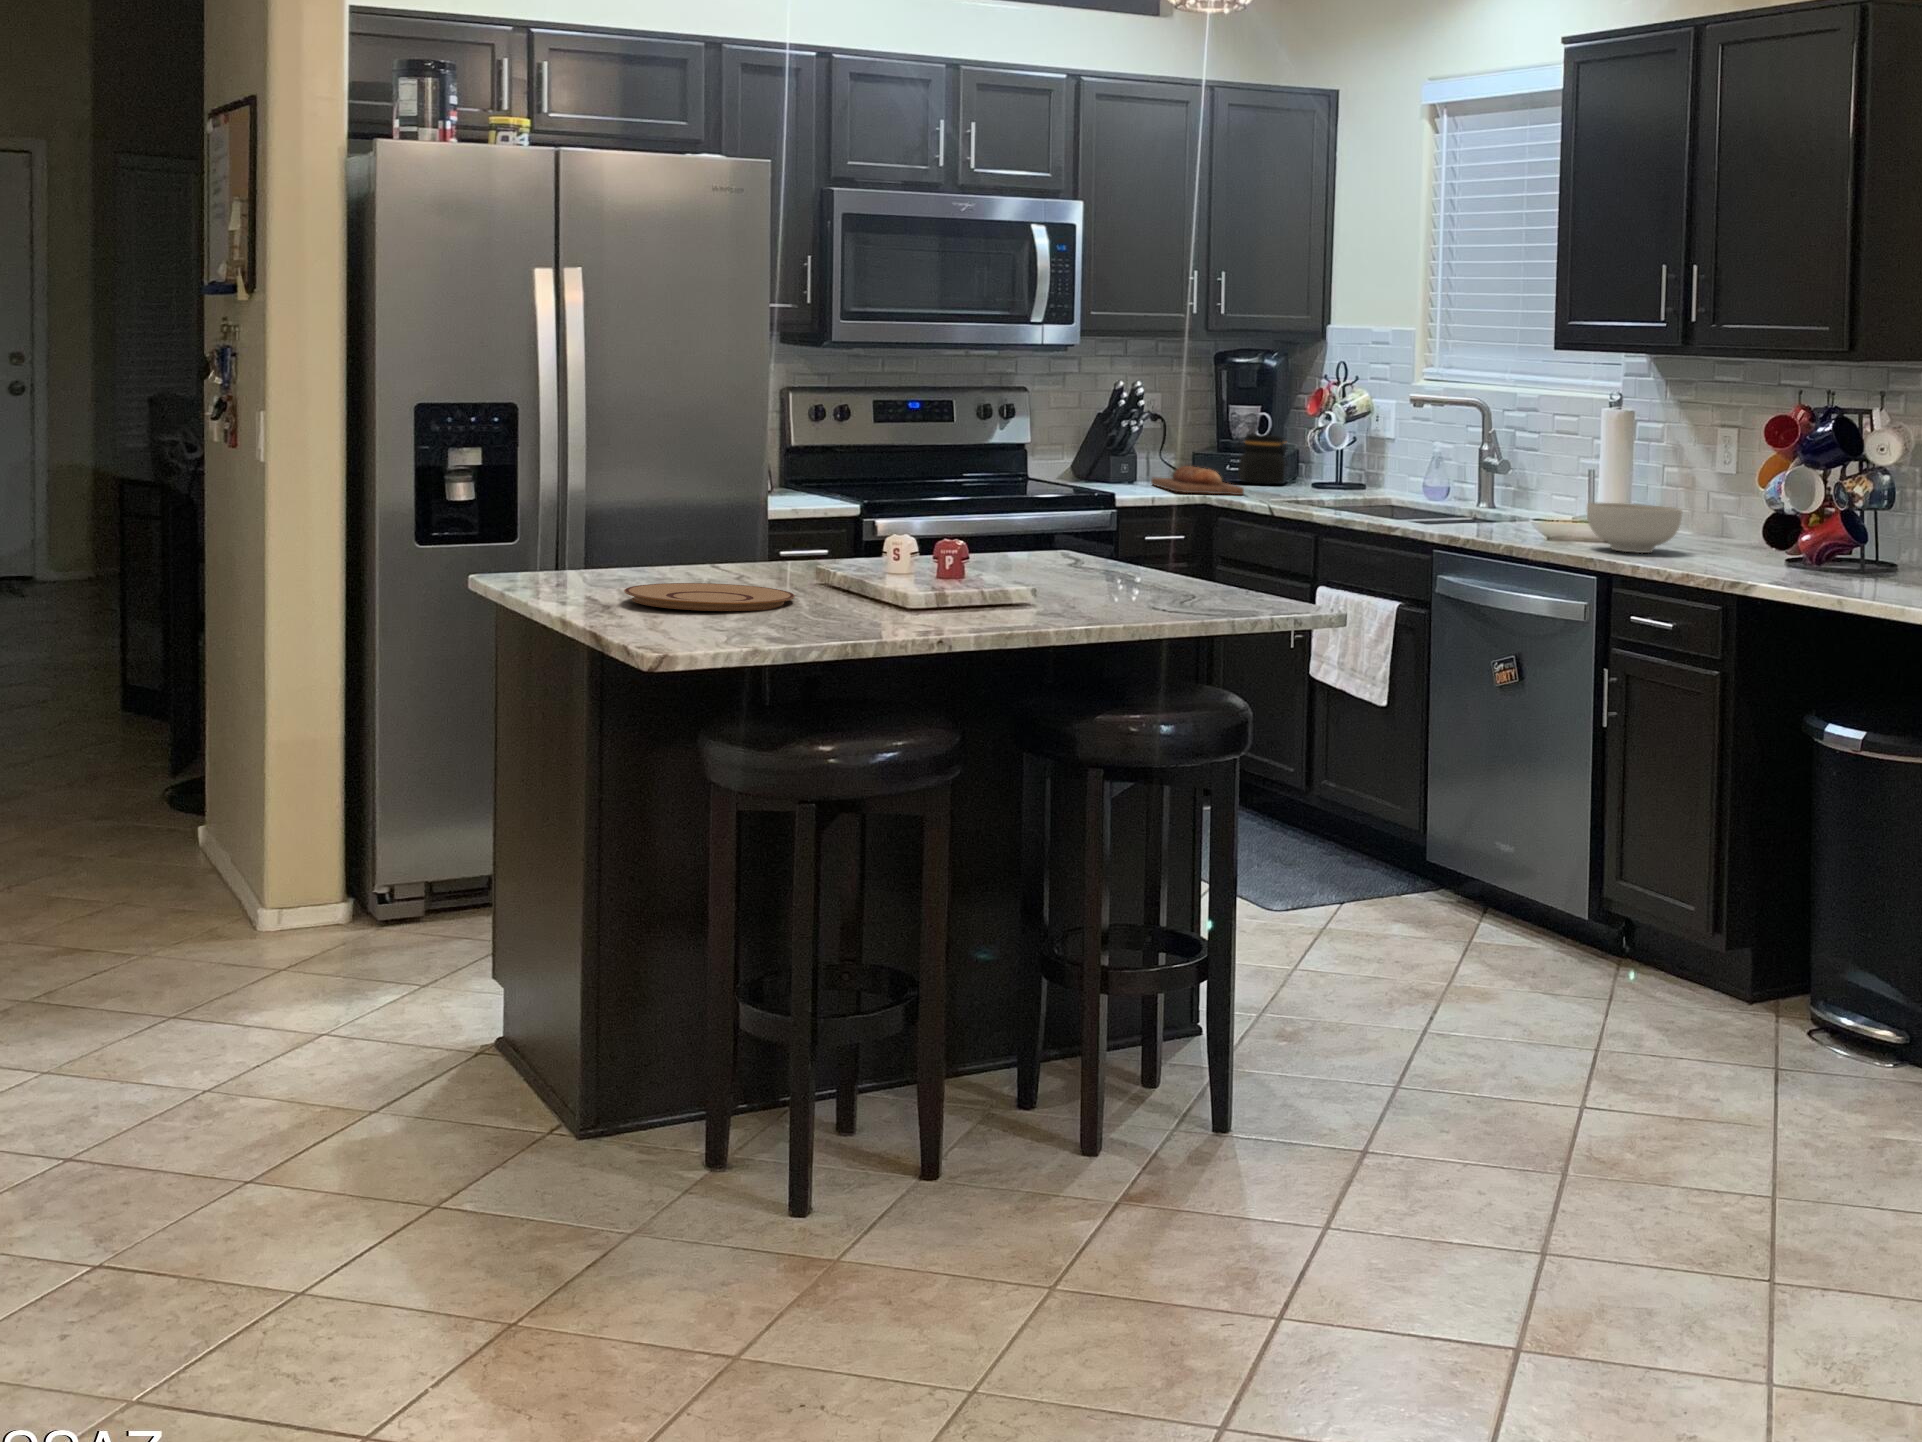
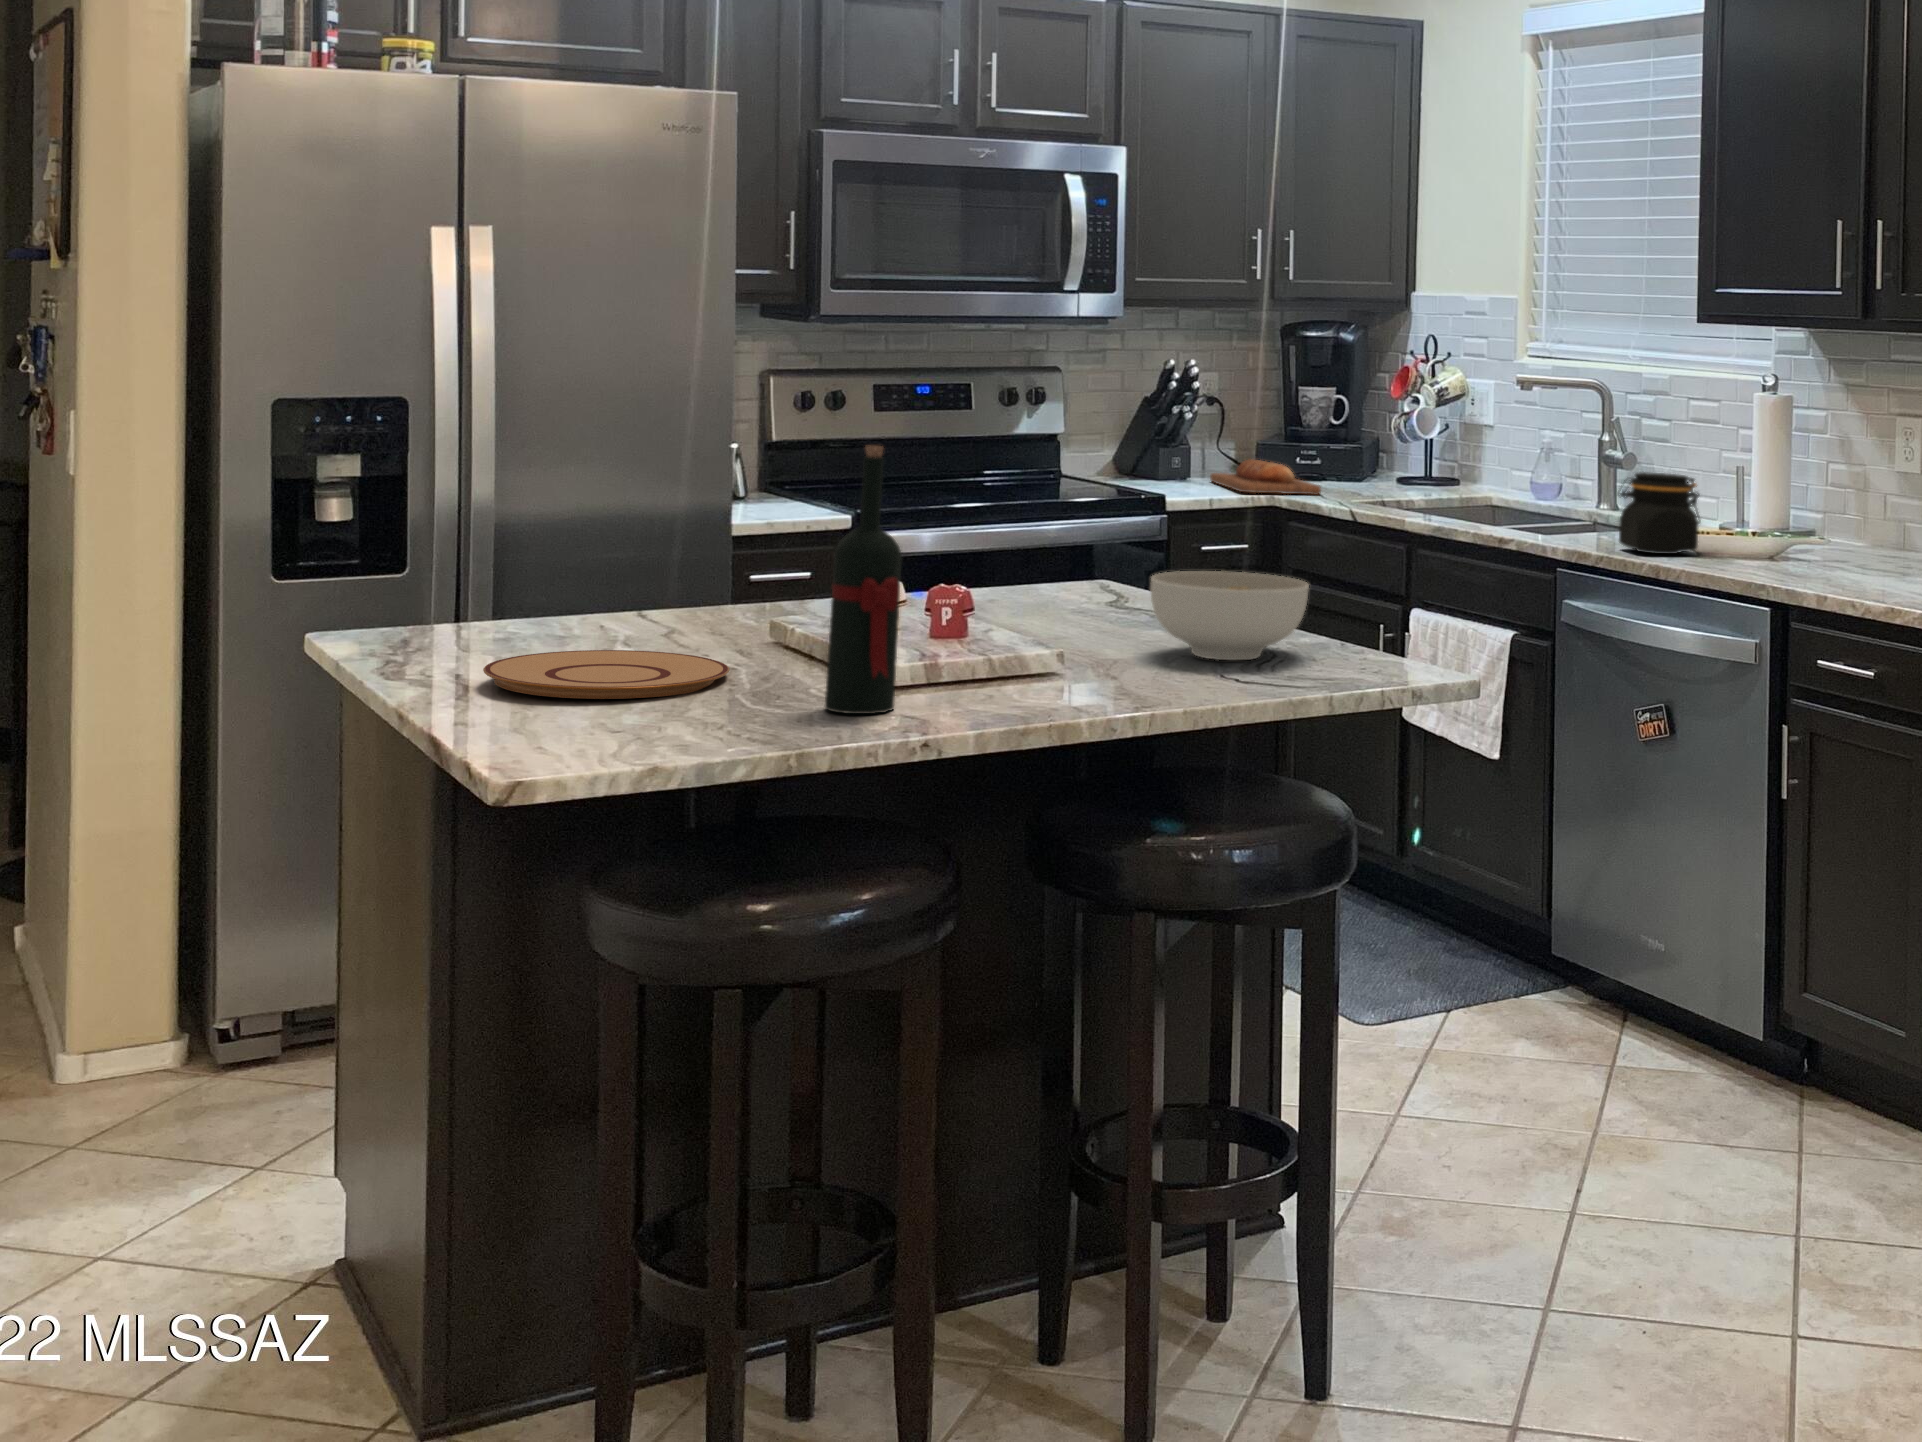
wine bottle: none [867,432,921,622] -> present [825,446,902,714]
jar: present [1236,434,1287,485] -> present [1618,472,1700,554]
bowl: present [1587,503,1682,553] -> present [1150,571,1309,660]

